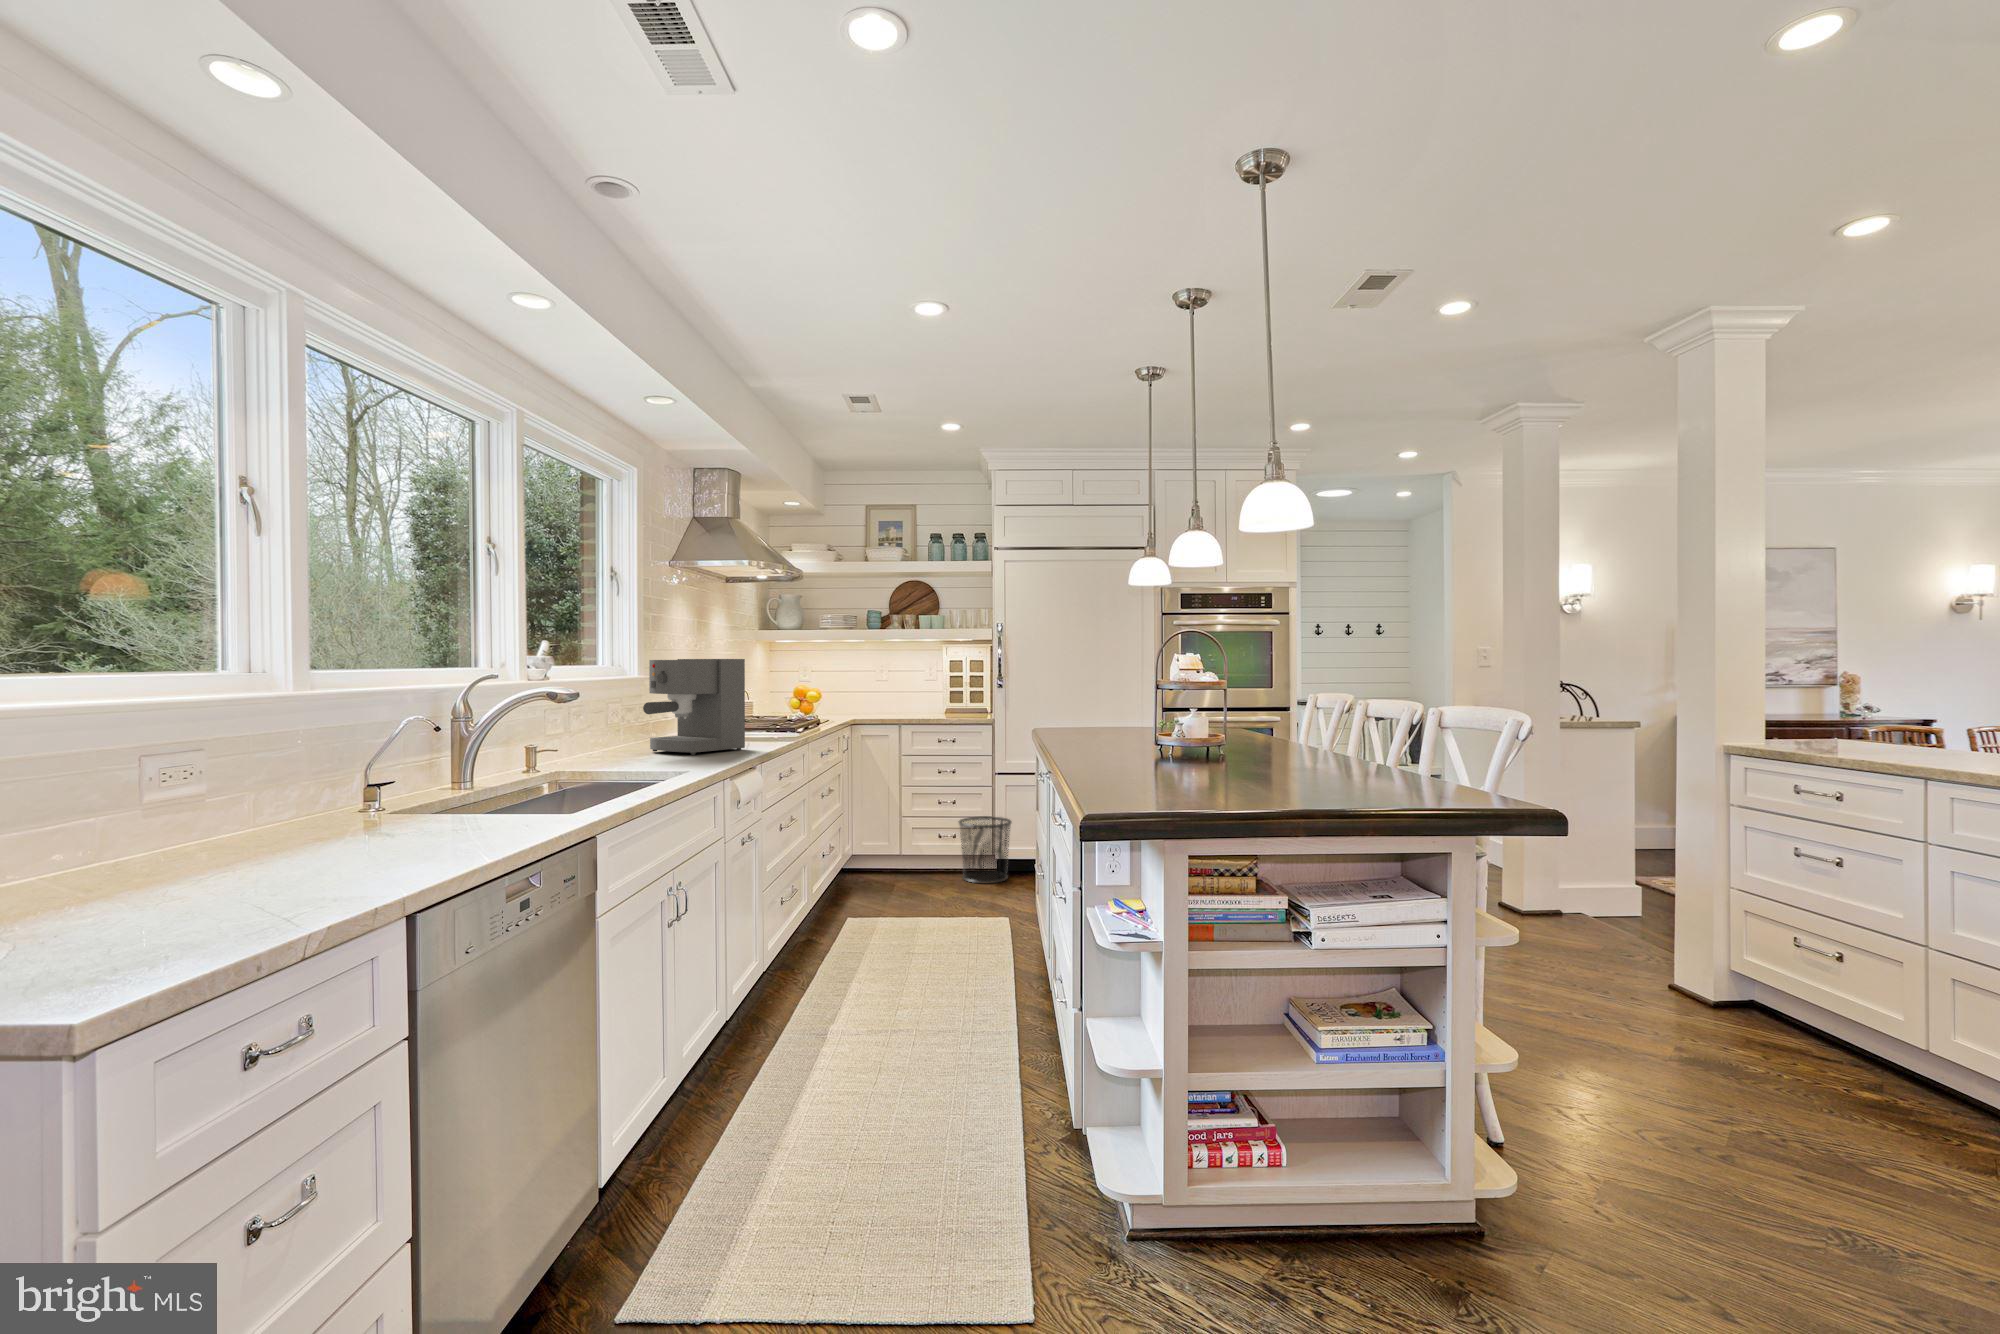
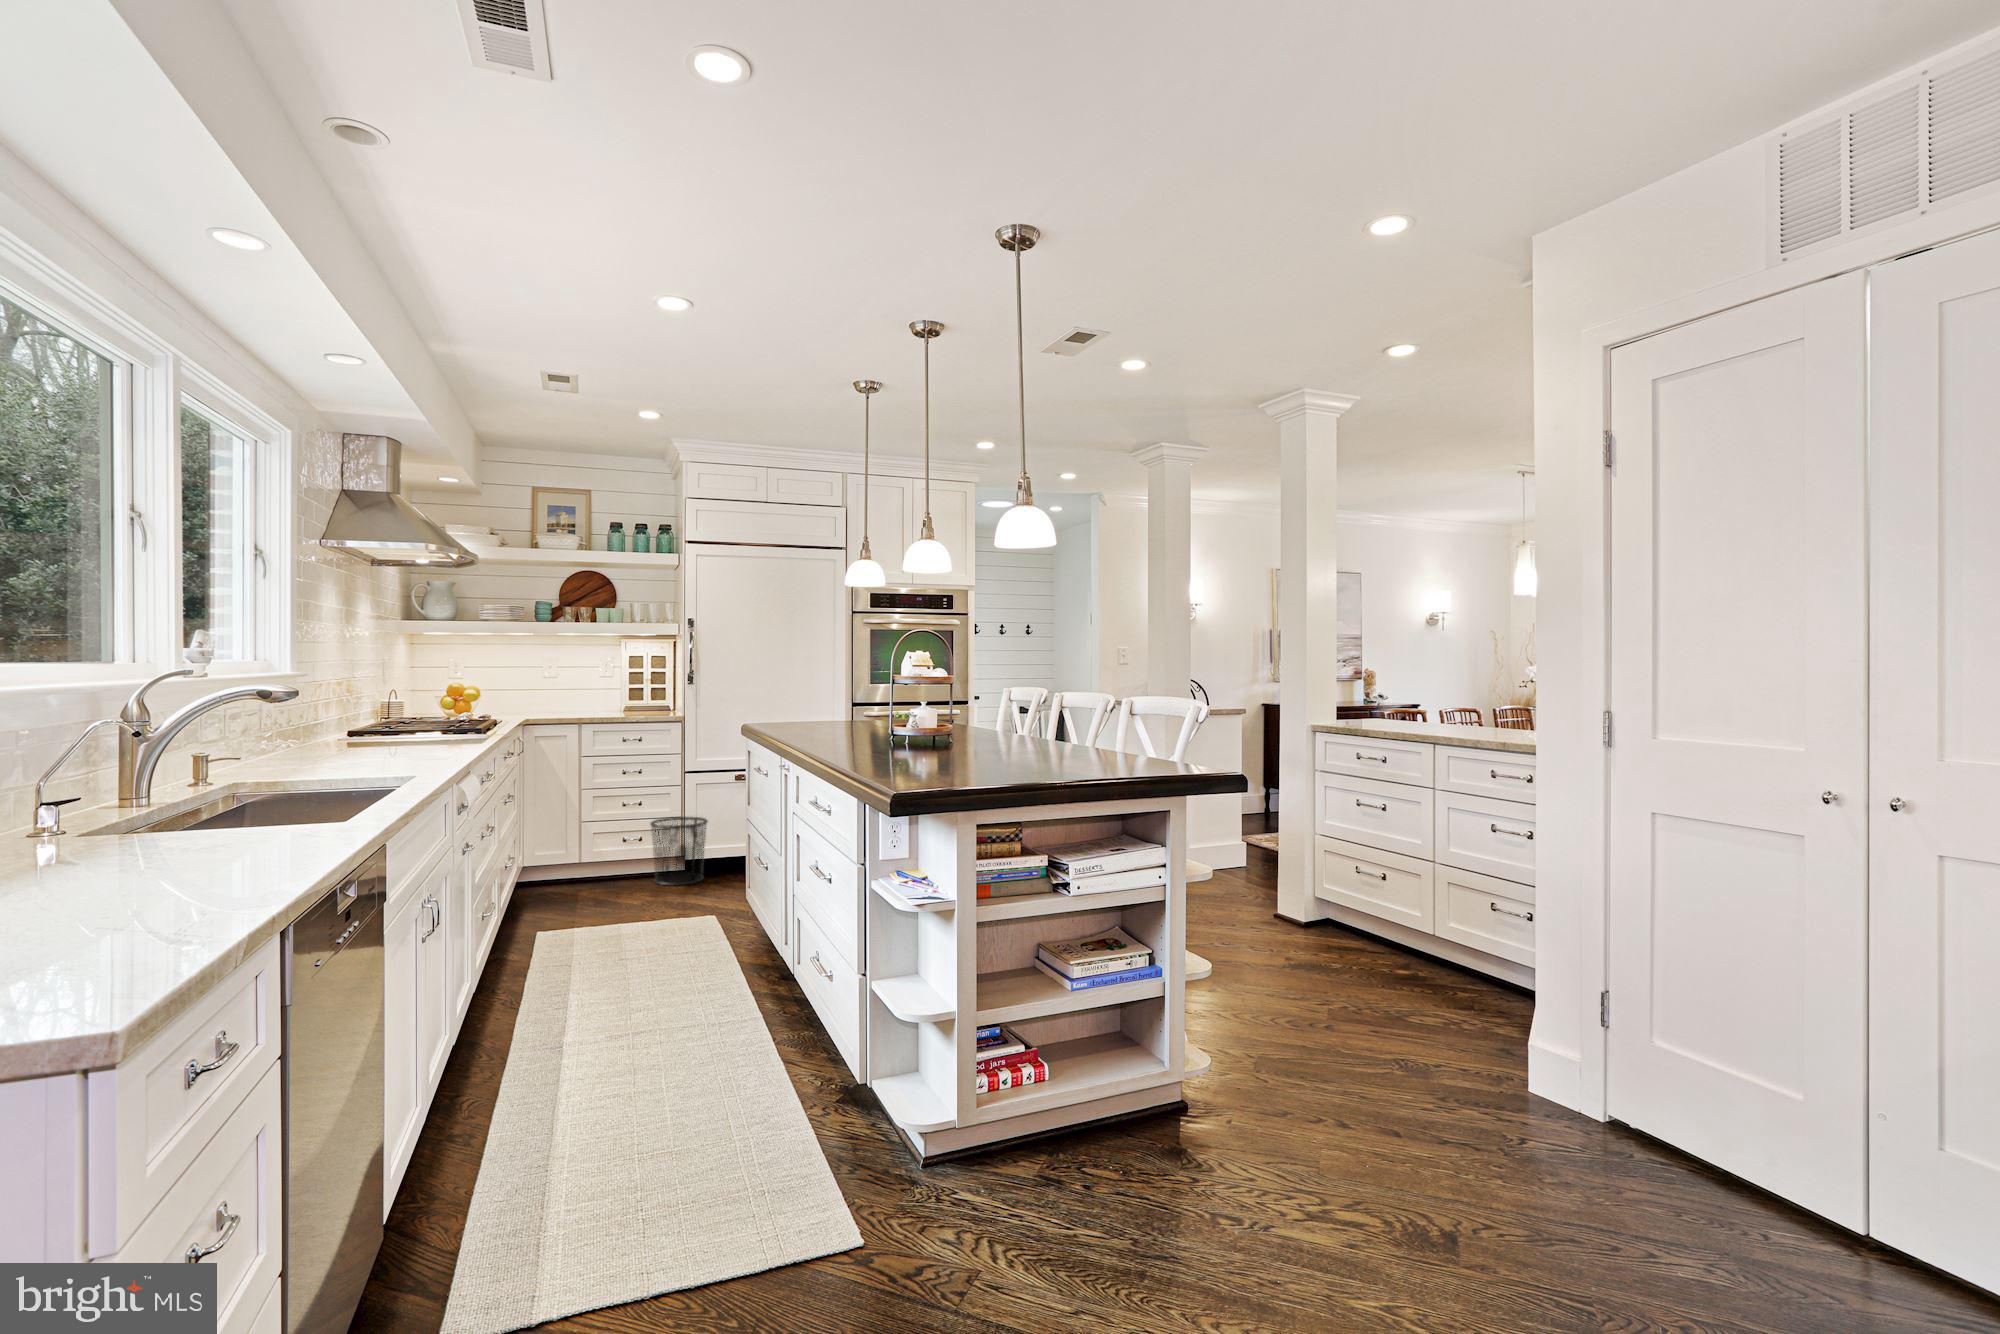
coffee maker: present [643,659,745,755] -> none [319,654,441,761]

